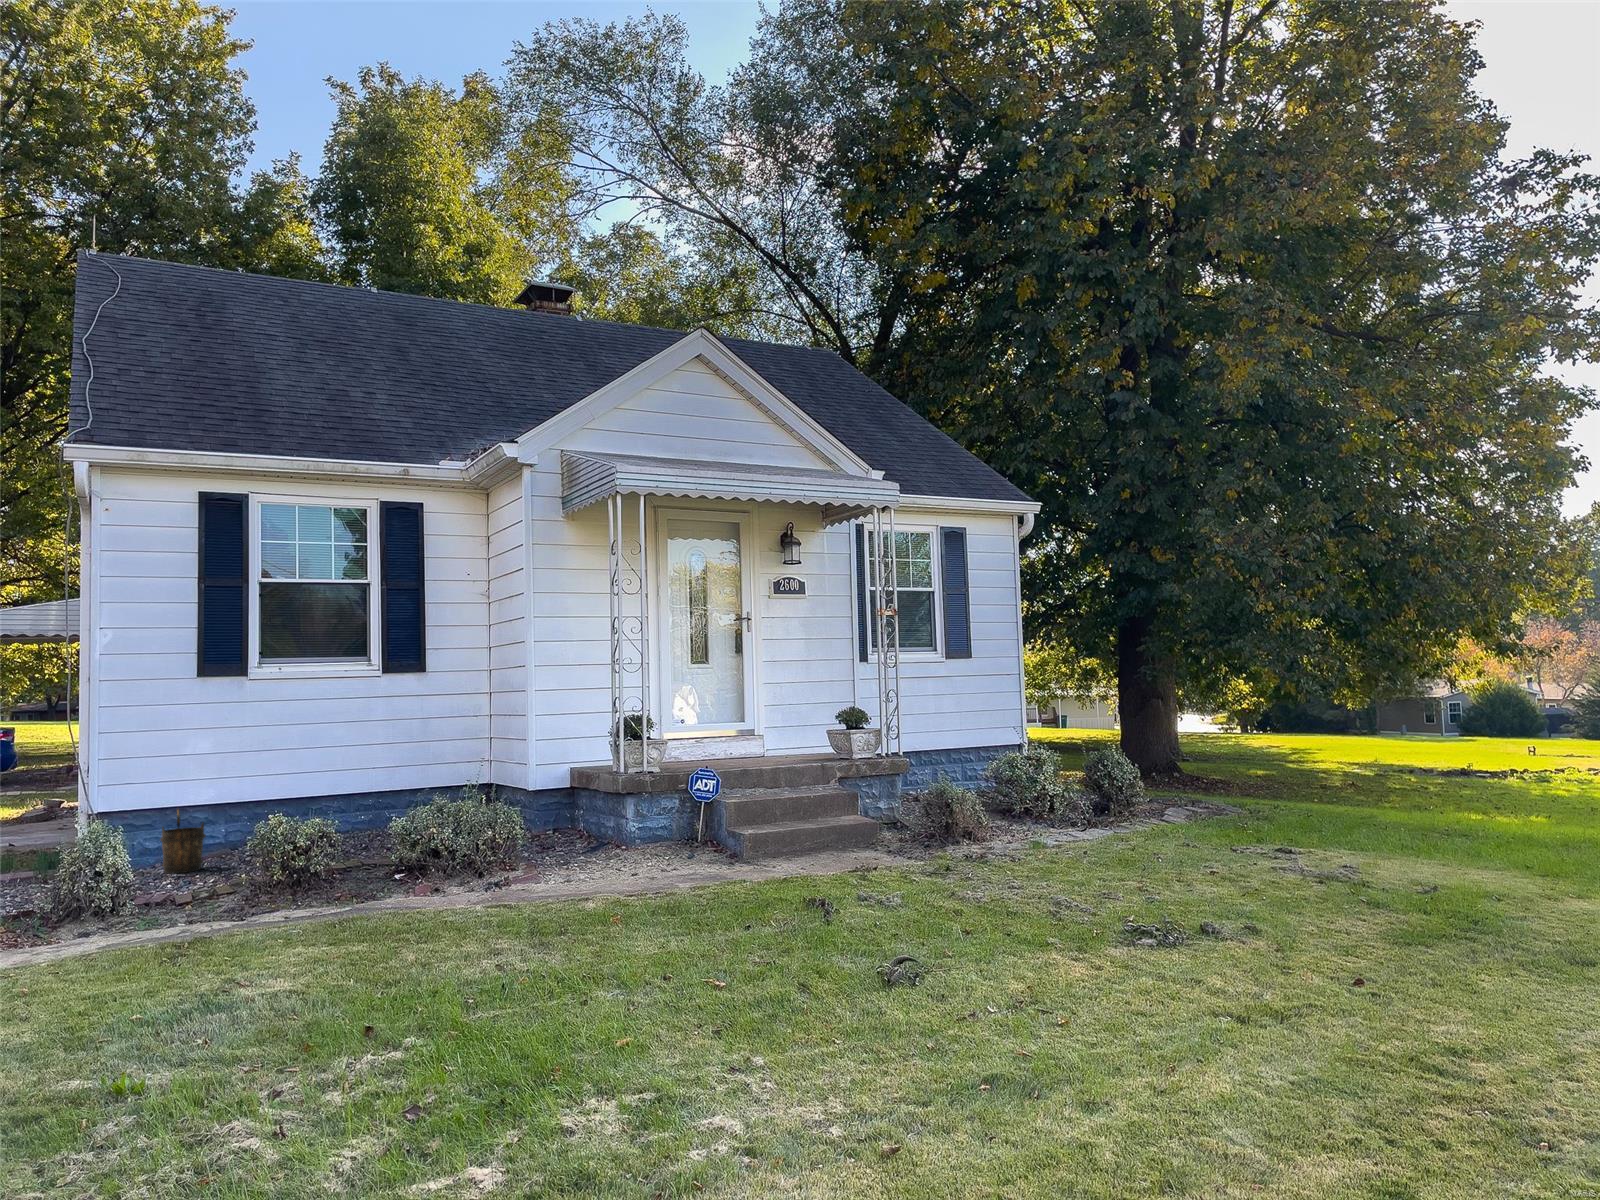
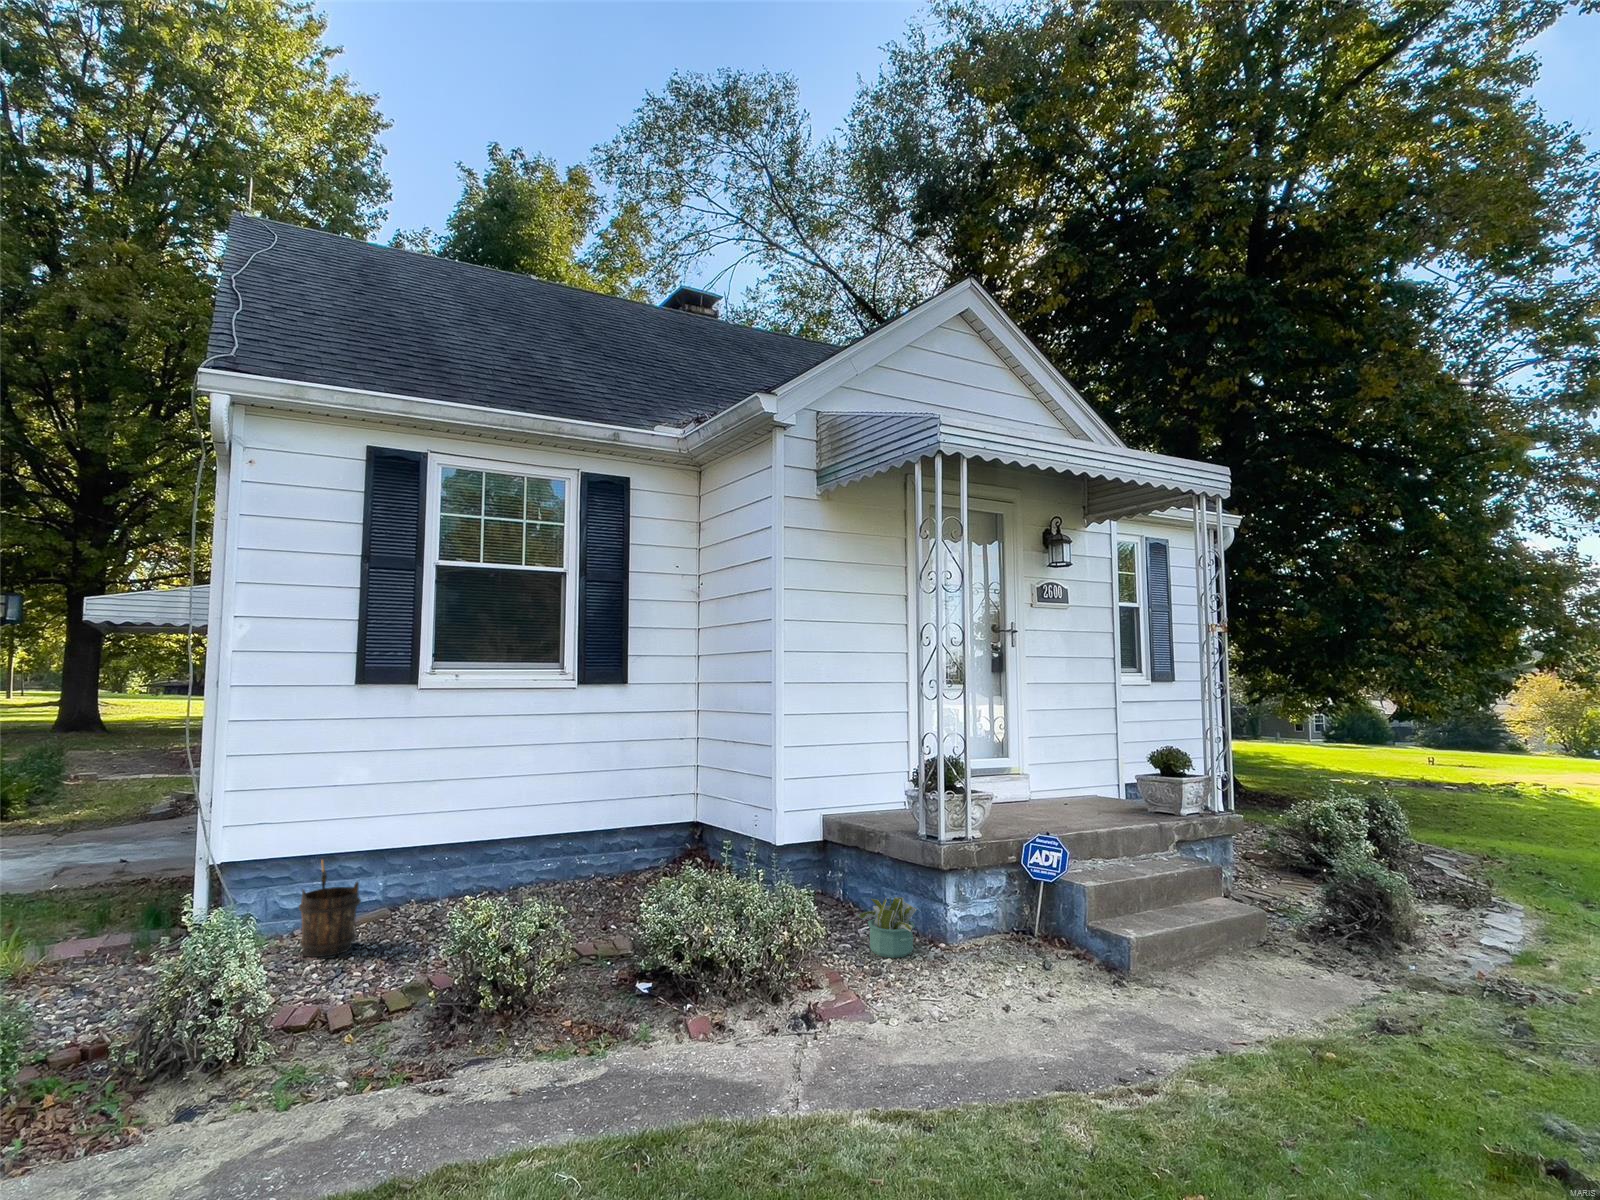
decorative plant: none [570,822,616,864] -> present [856,897,917,958]

